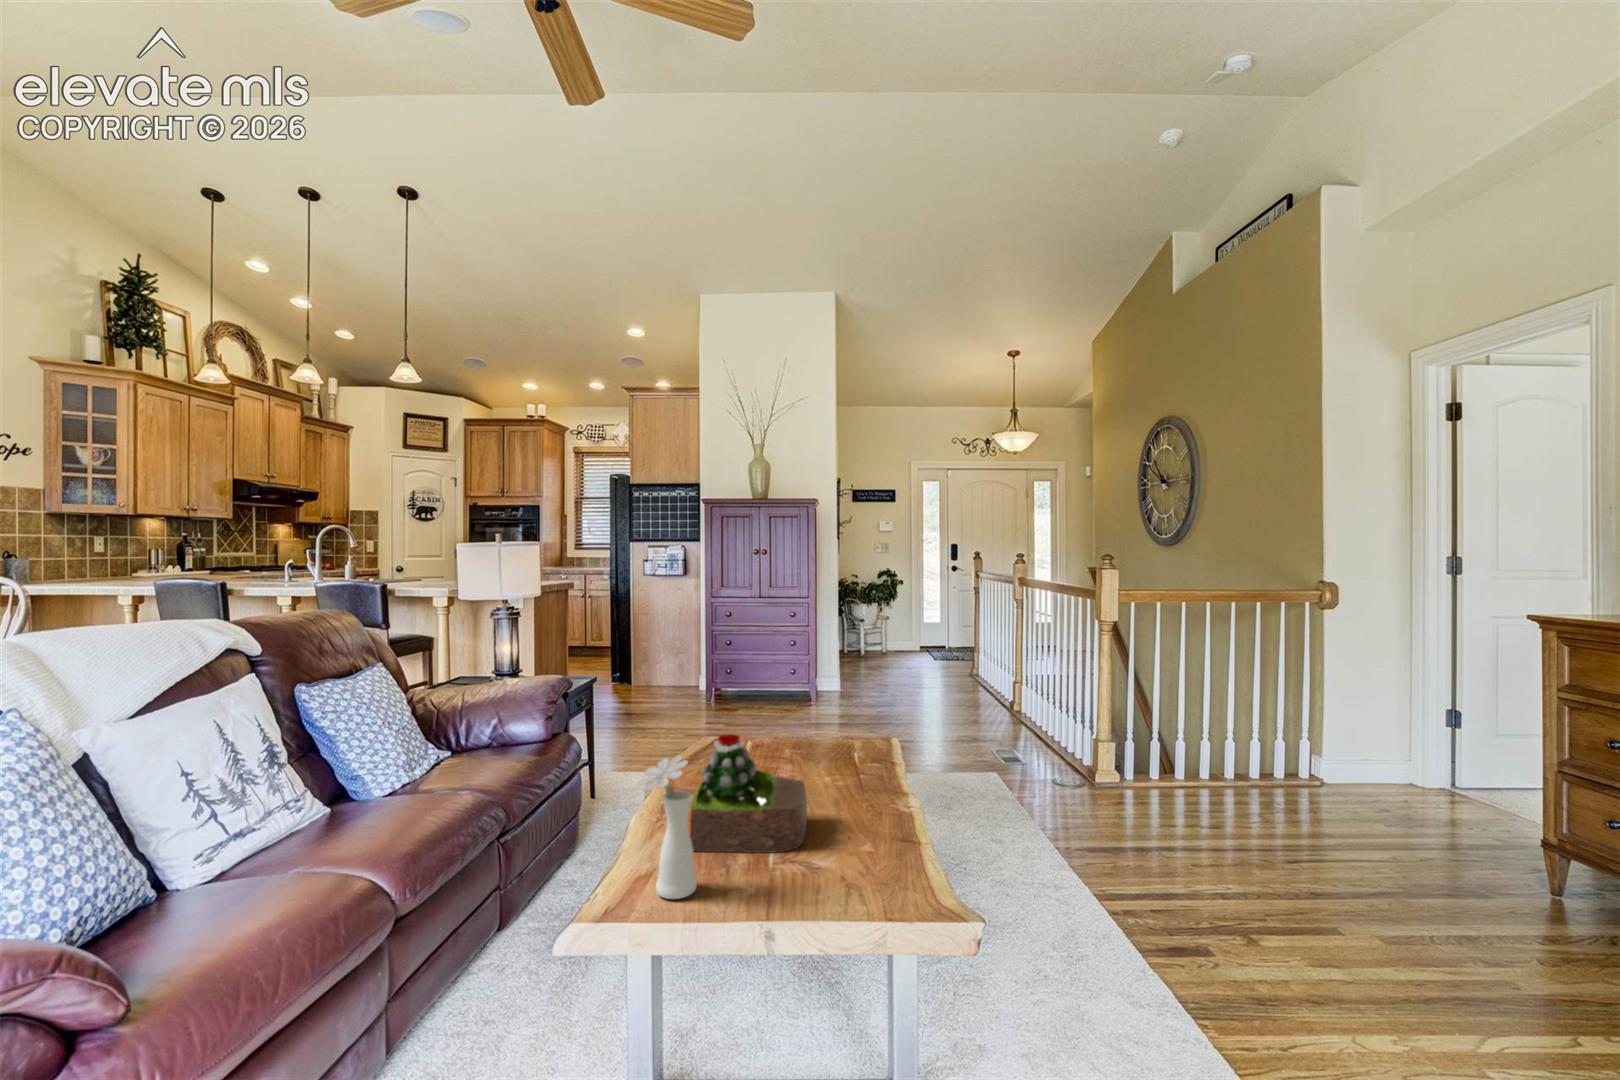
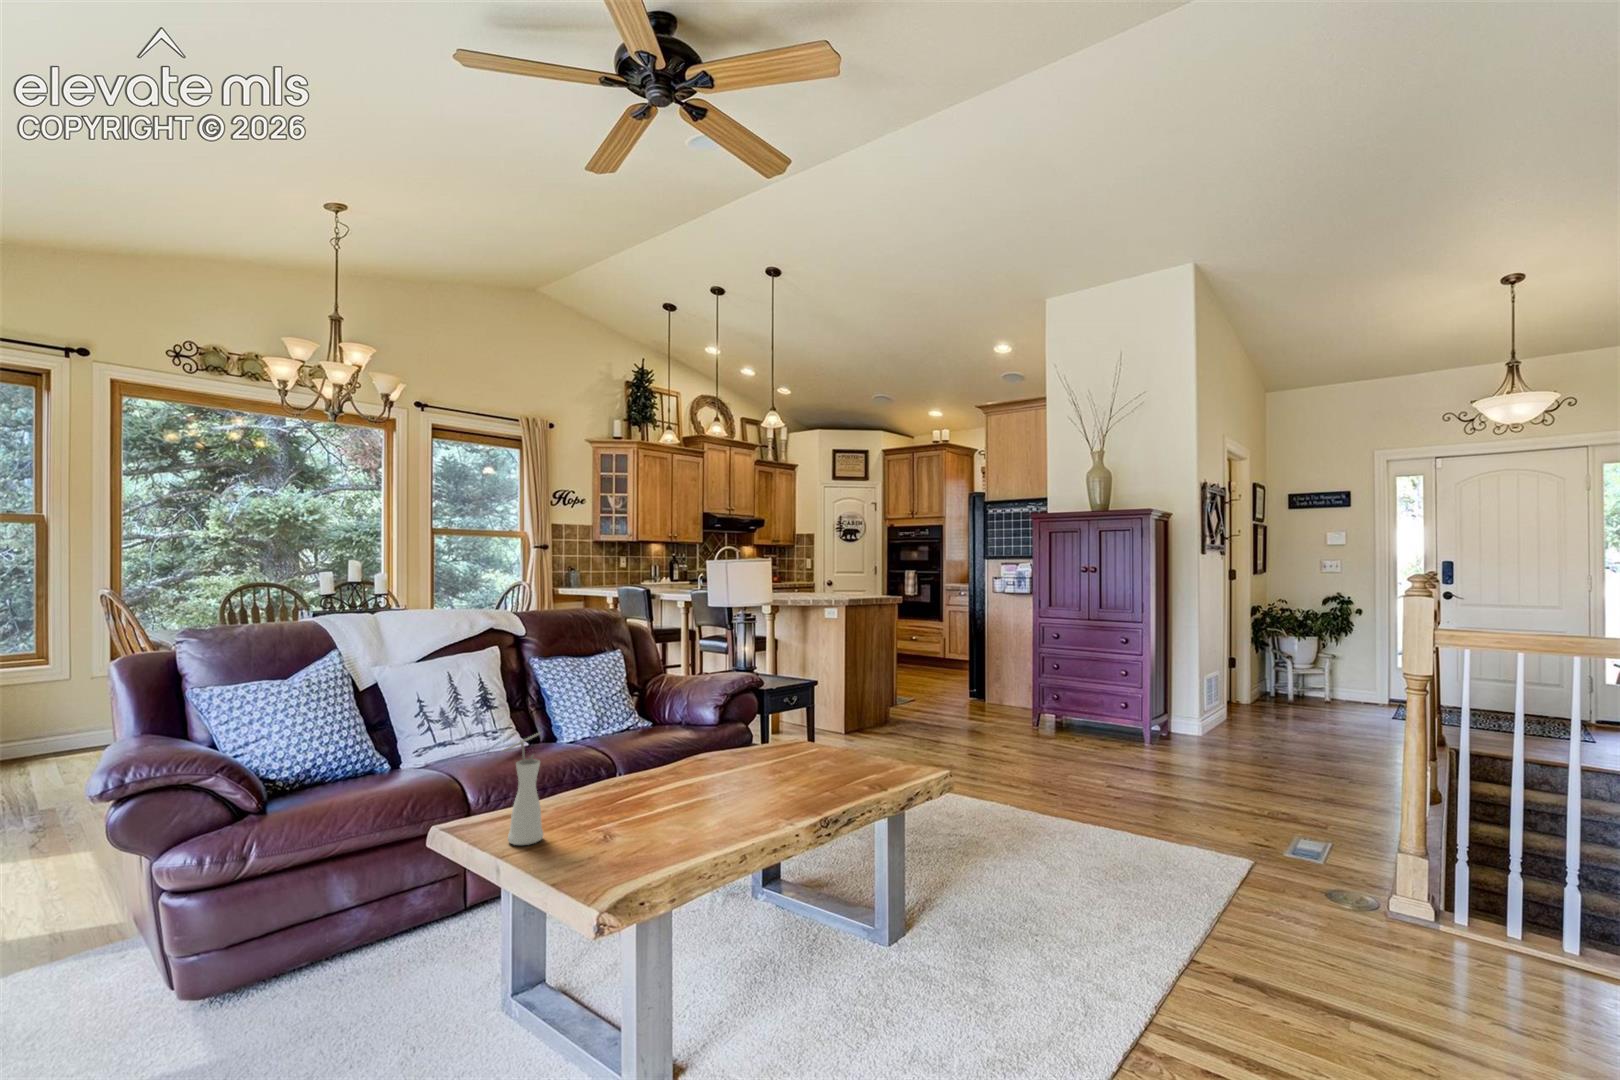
succulent plant: present [690,734,807,853] -> none [593,732,715,846]

